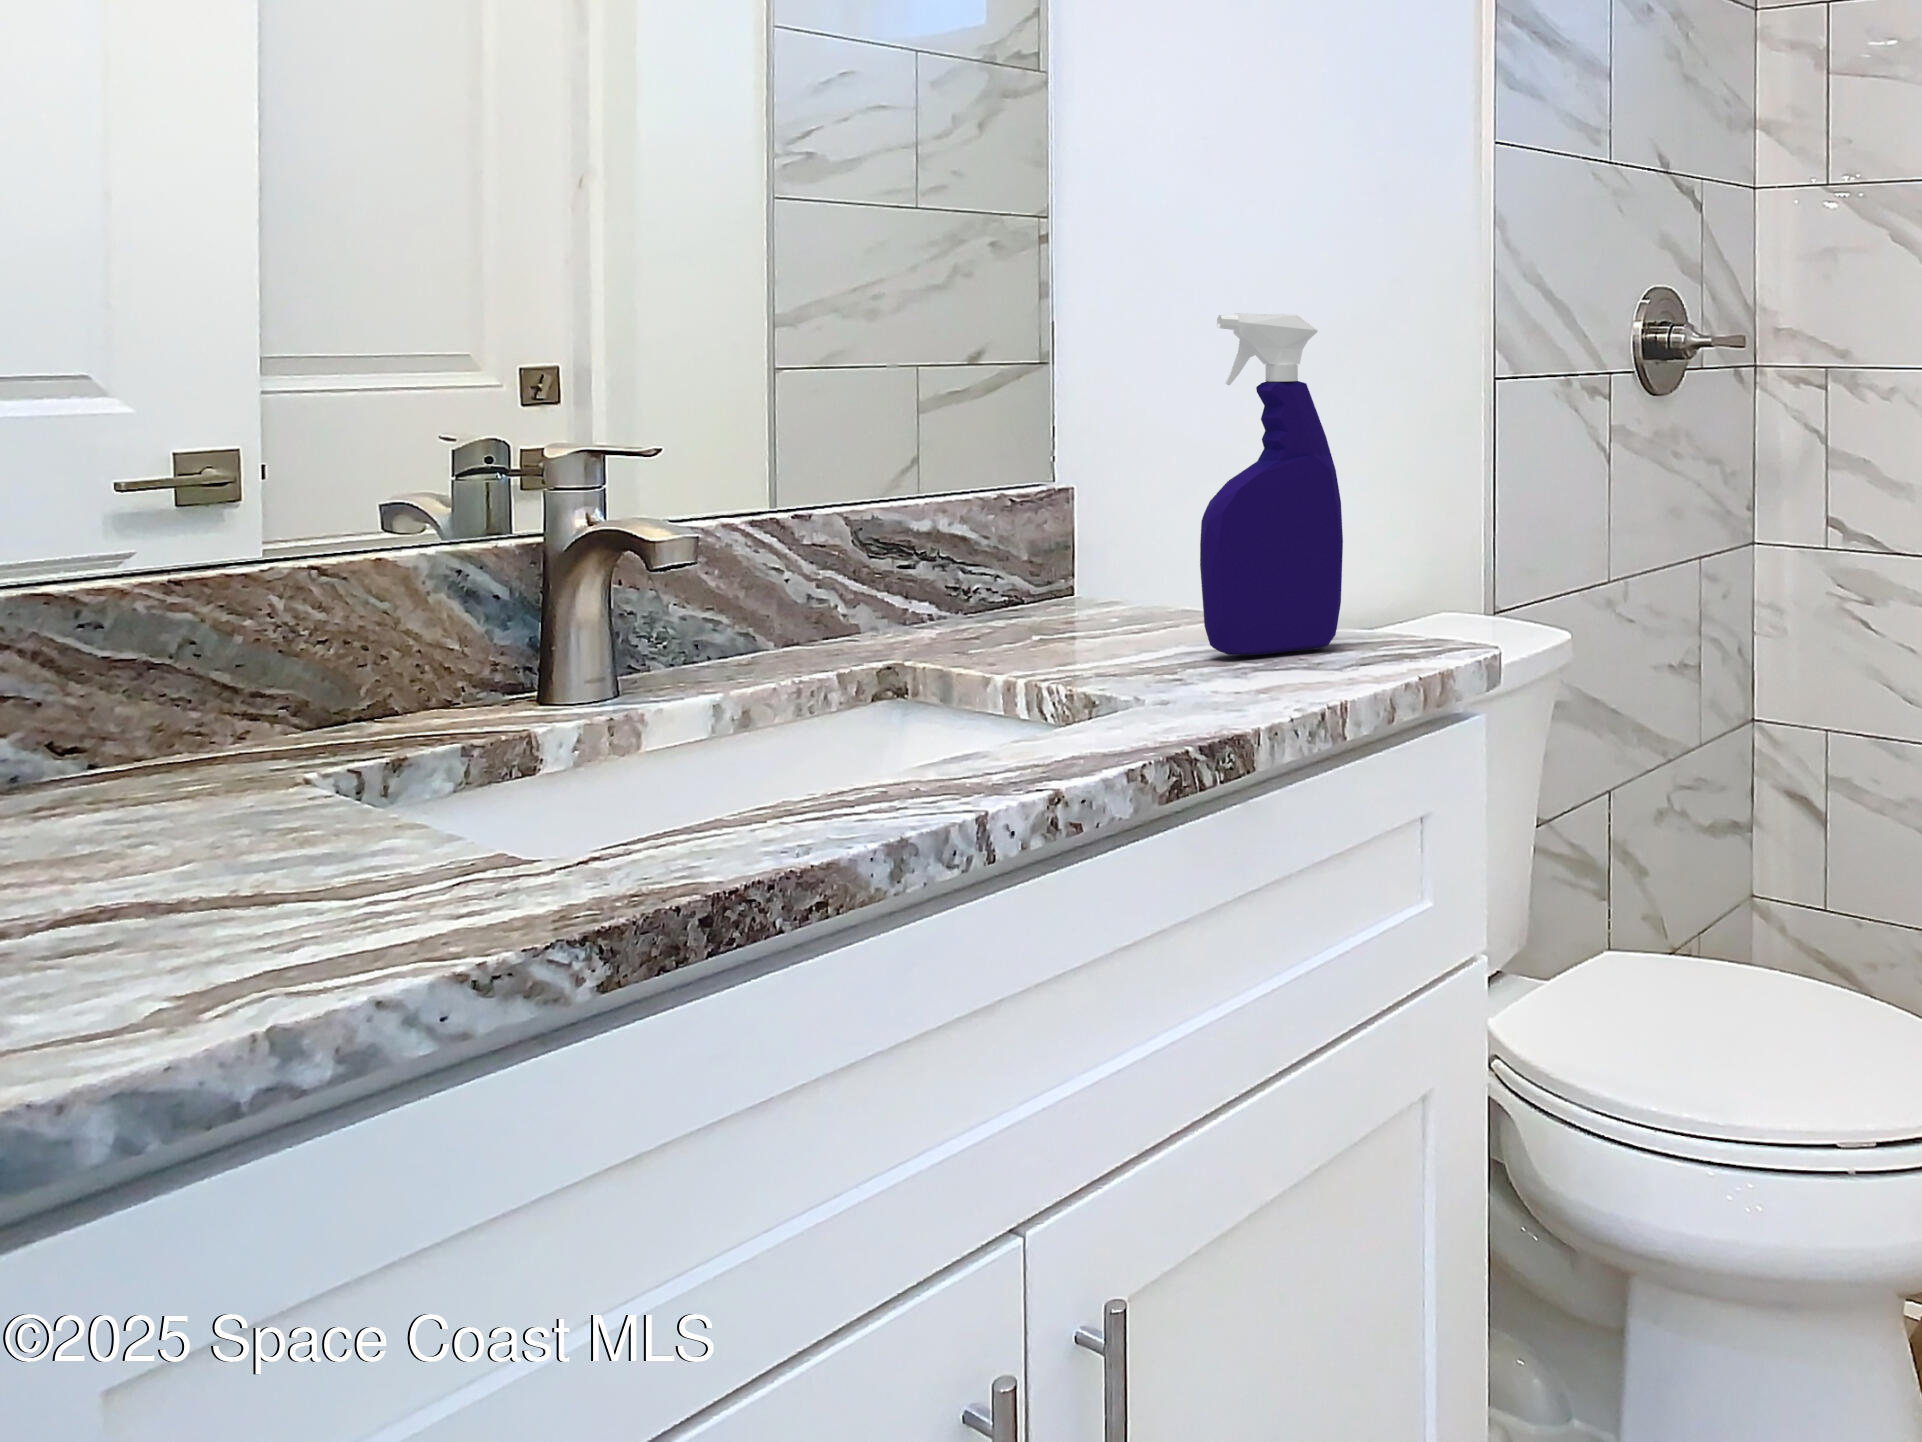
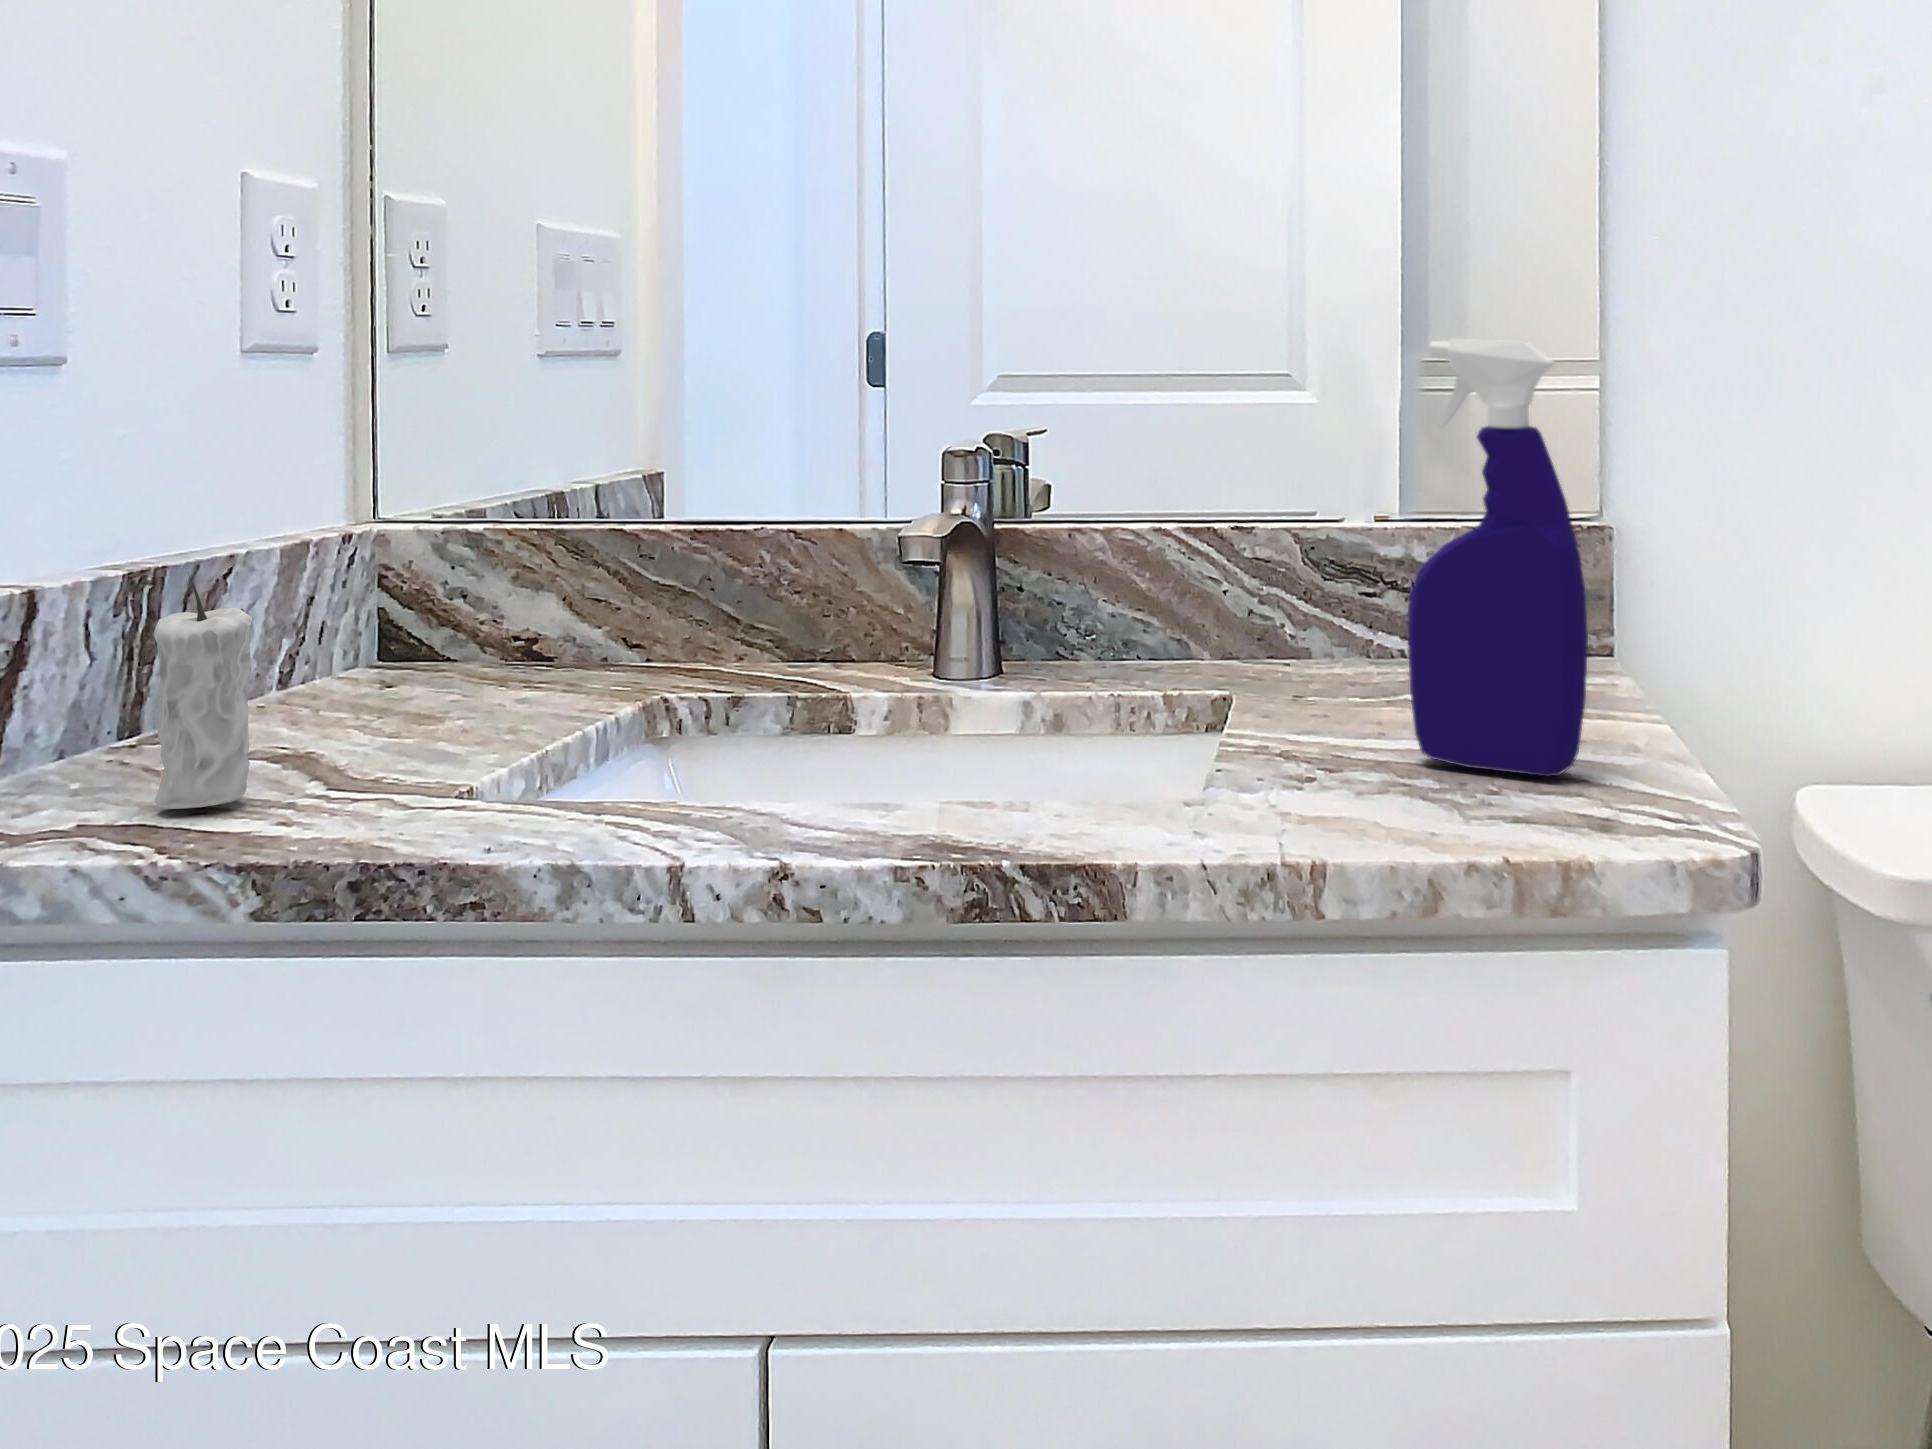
candle: none [159,621,304,957] -> present [153,576,252,809]

